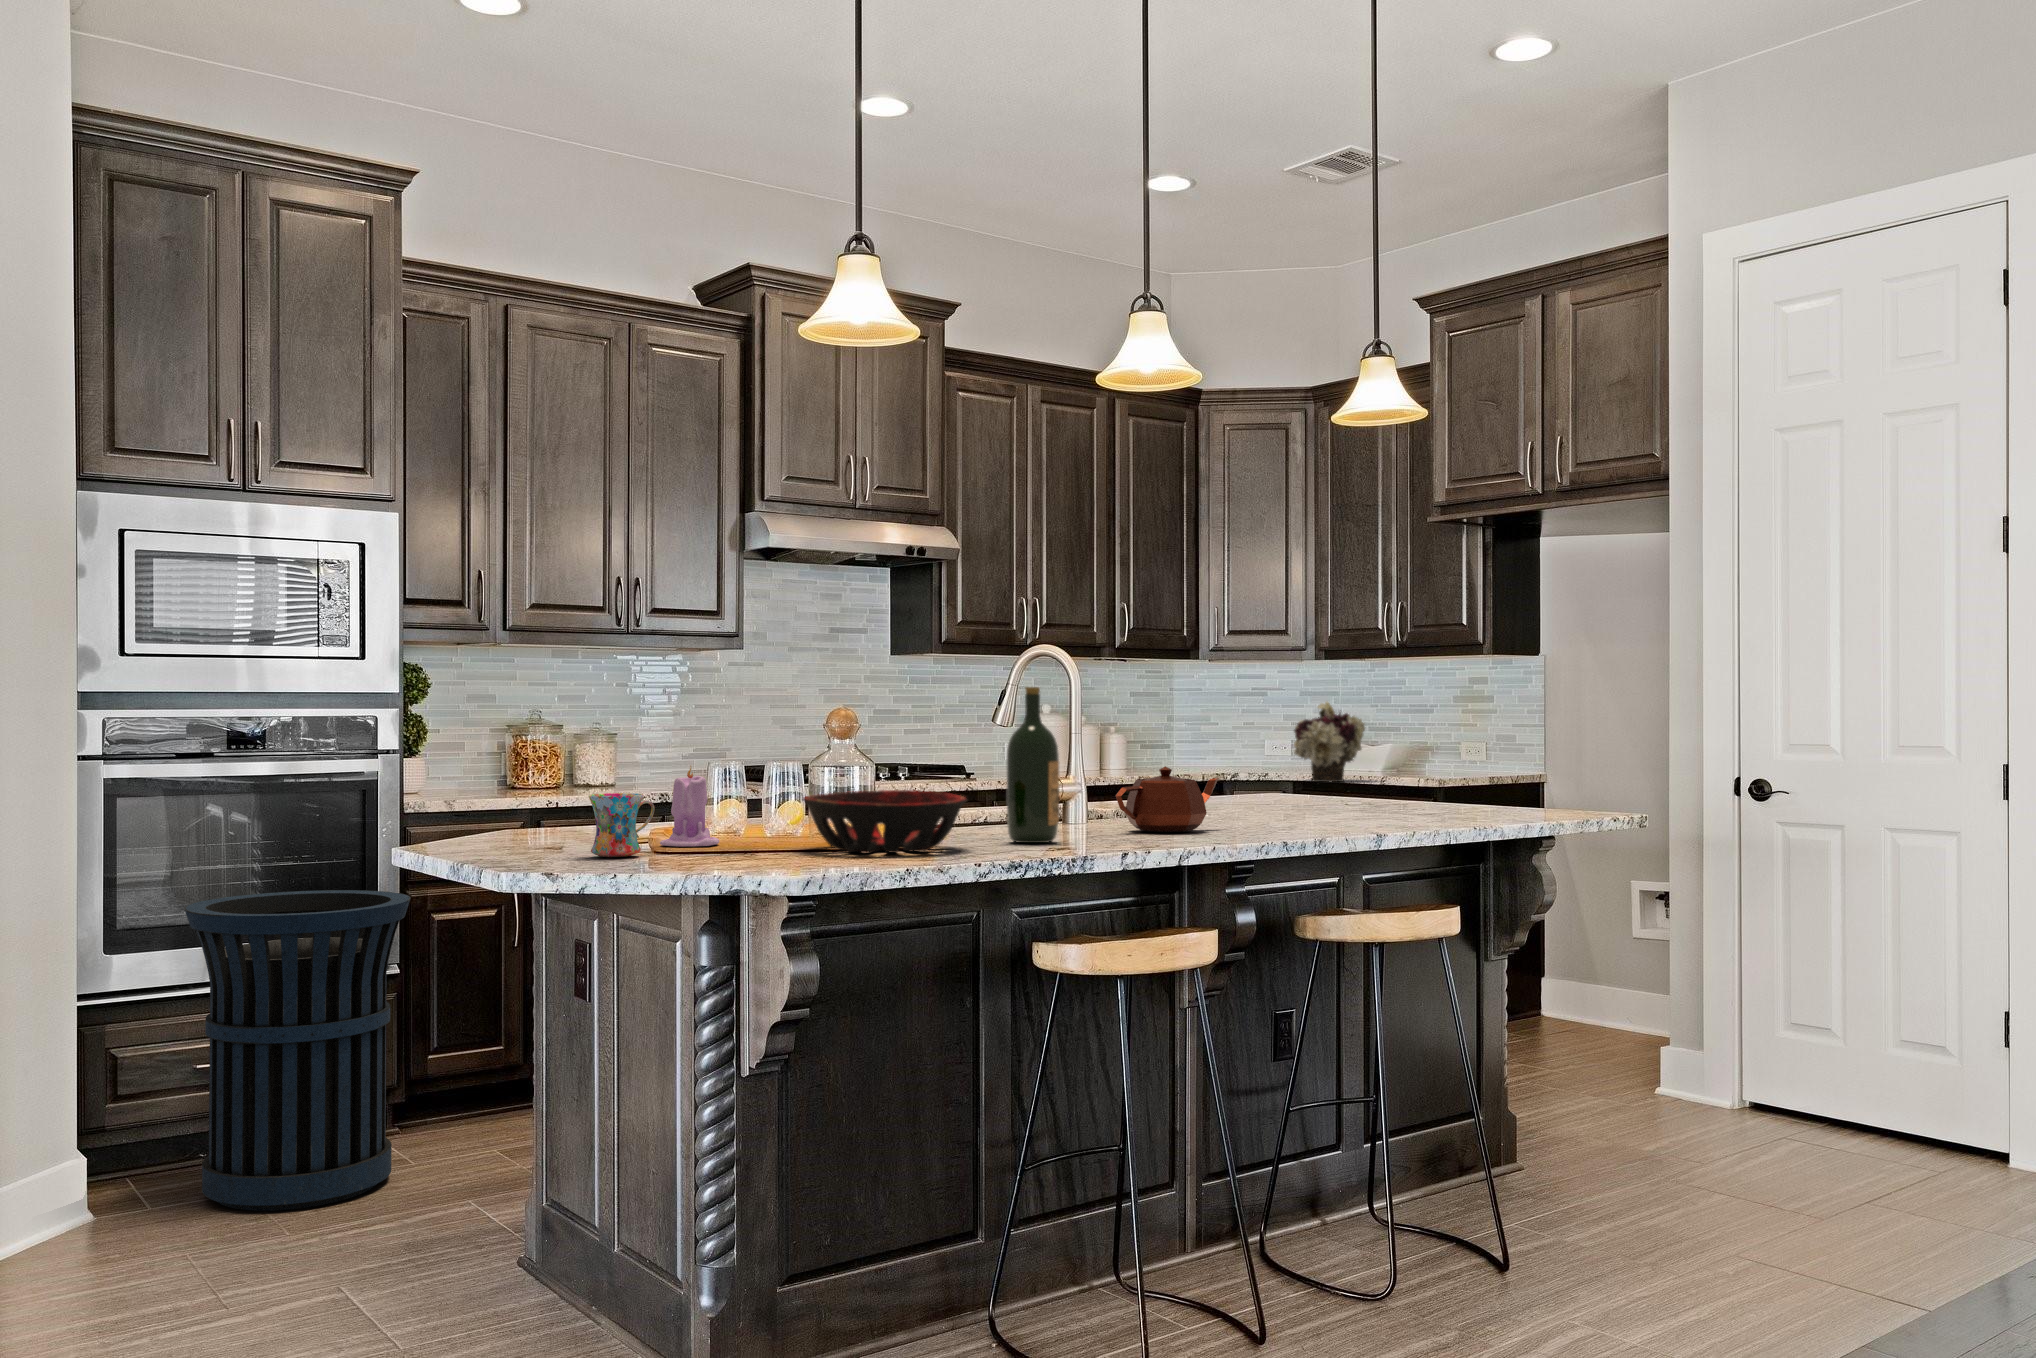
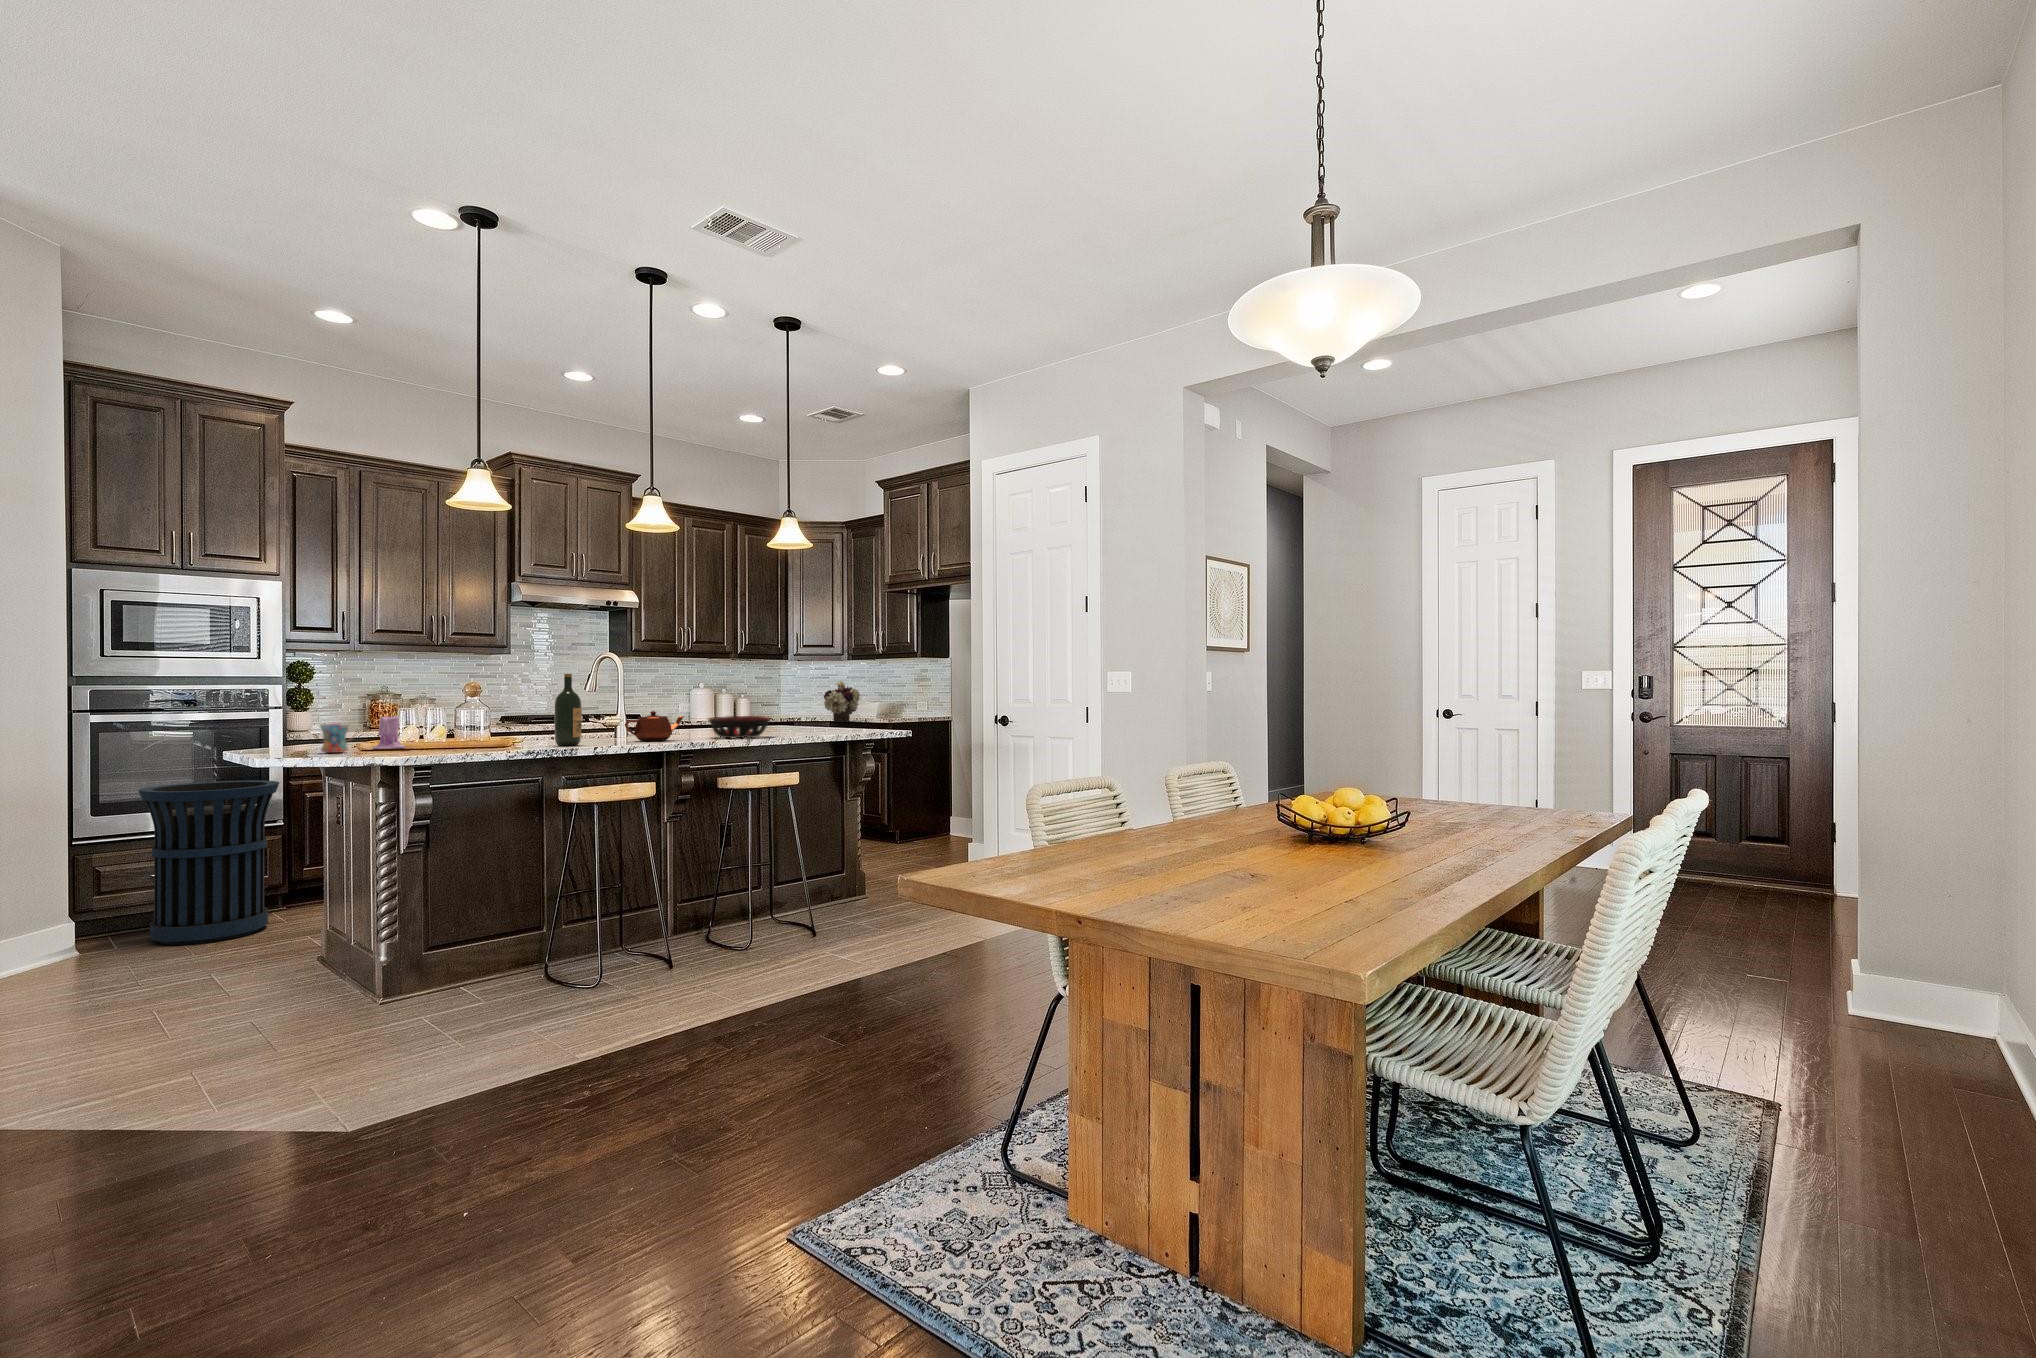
decorative bowl: present [803,790,967,853] -> present [708,716,770,738]

